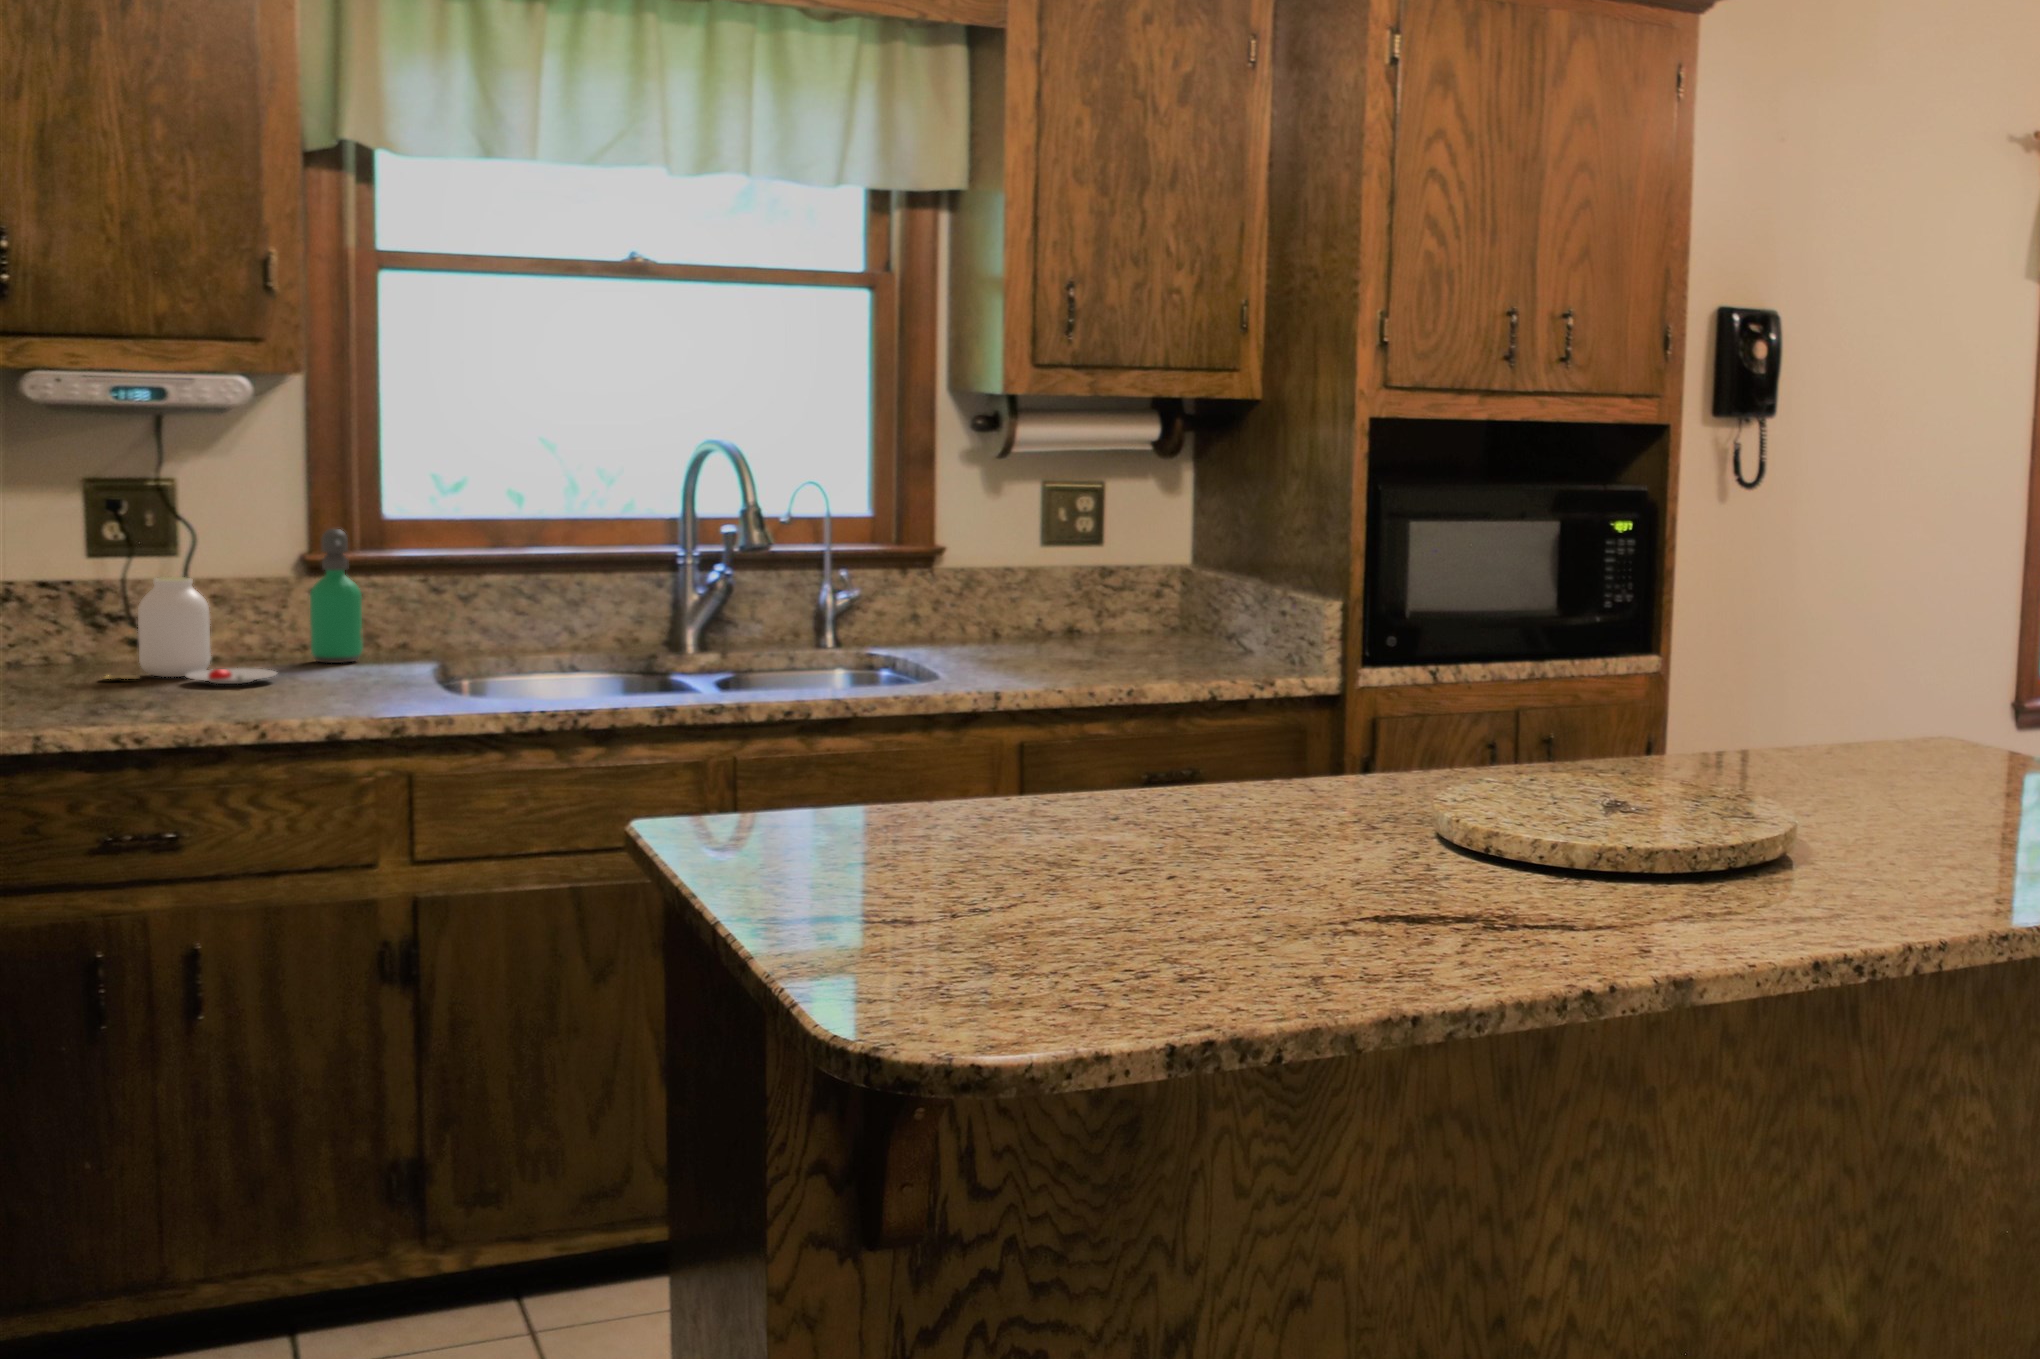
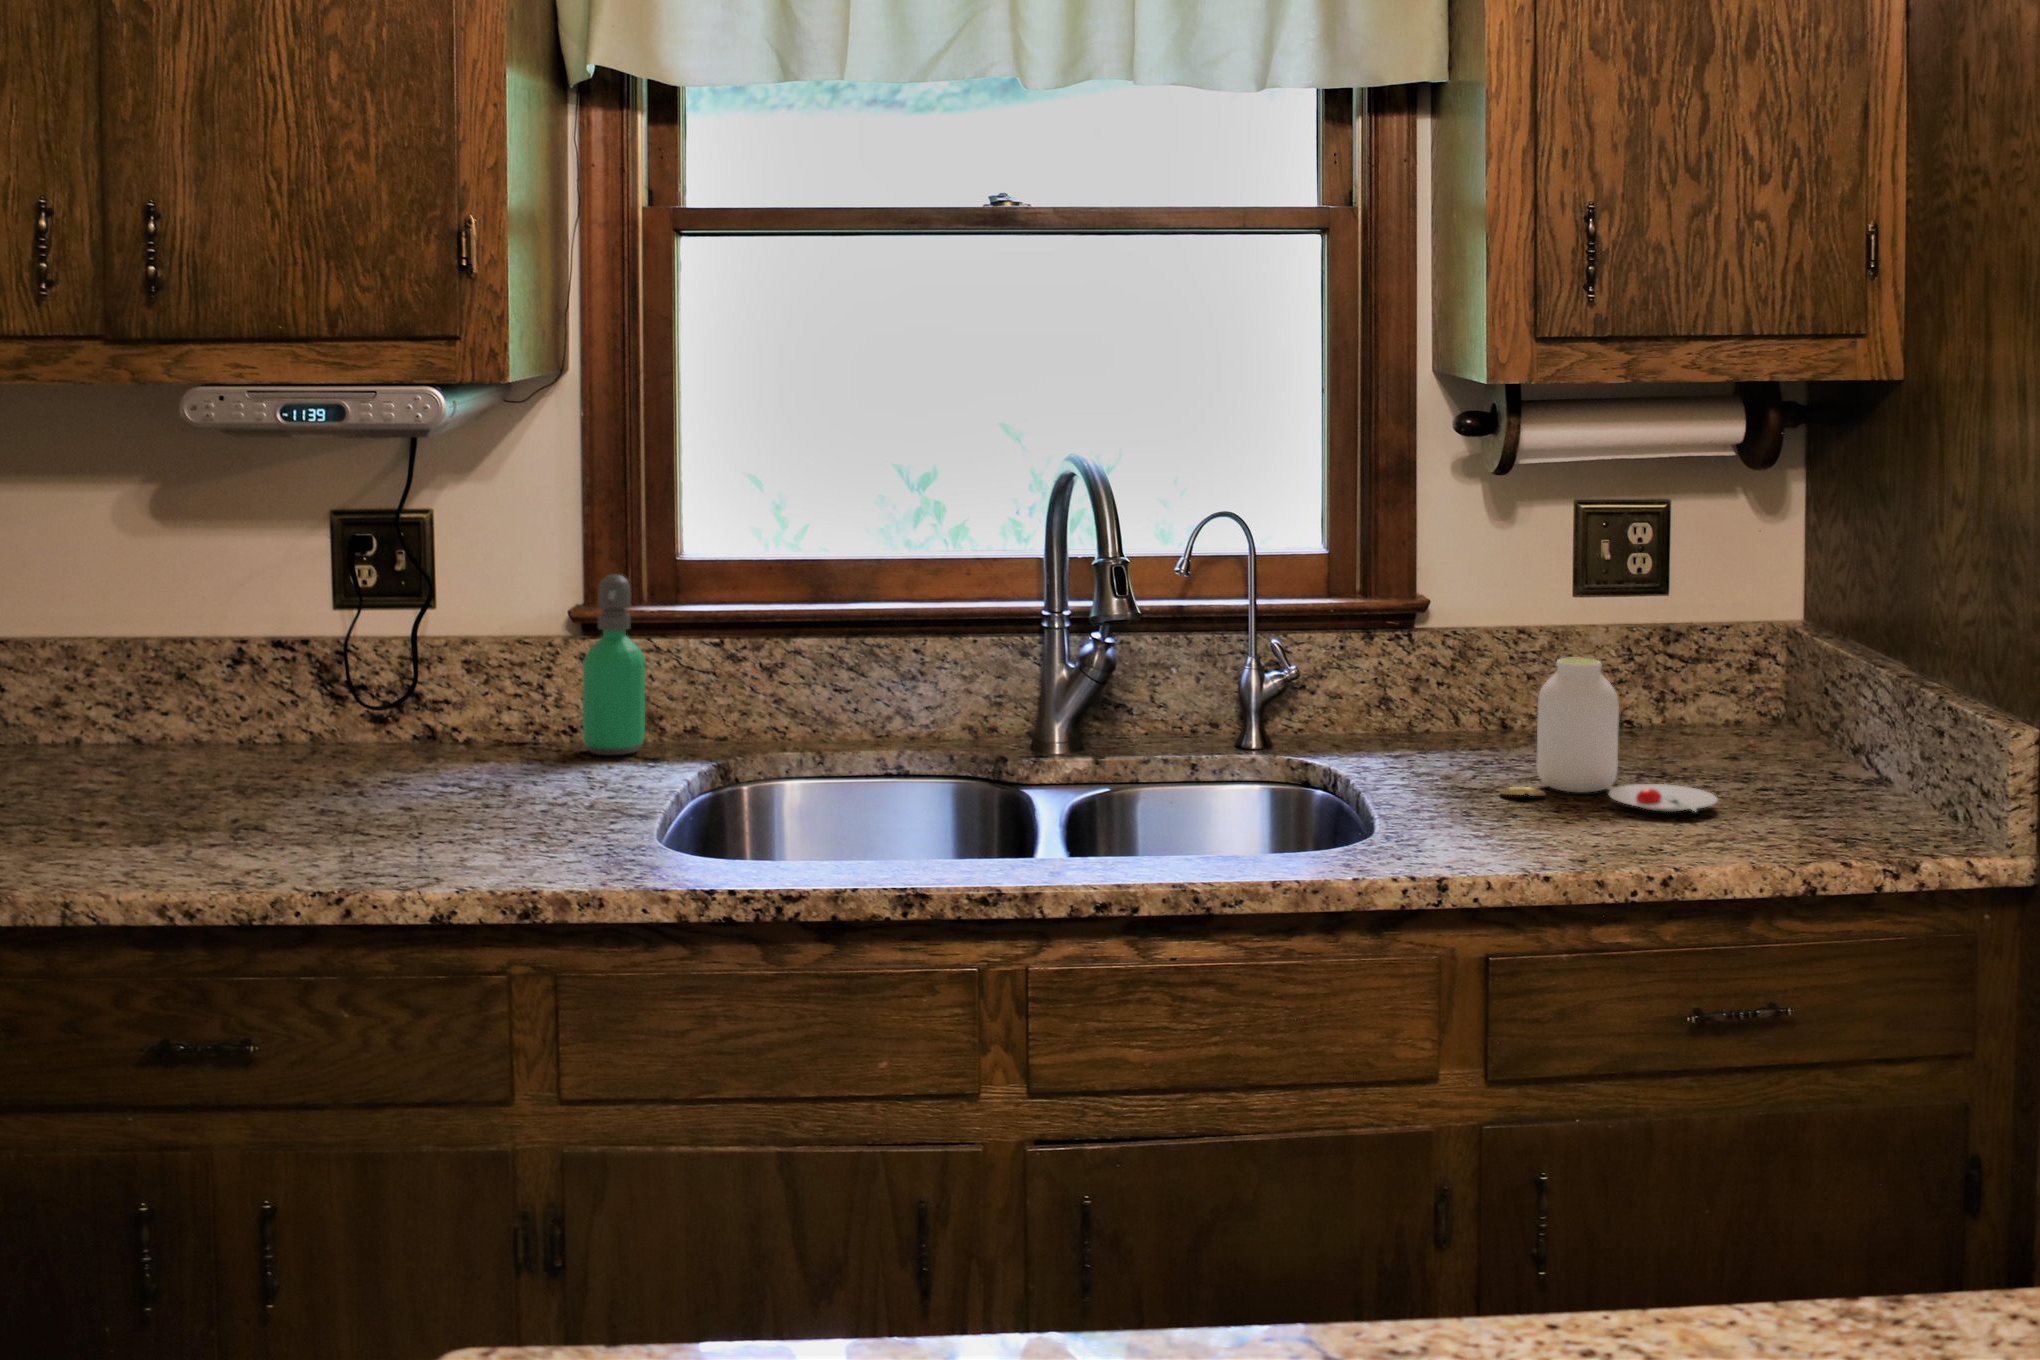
jar: present [103,577,277,684] -> present [1500,658,1717,812]

